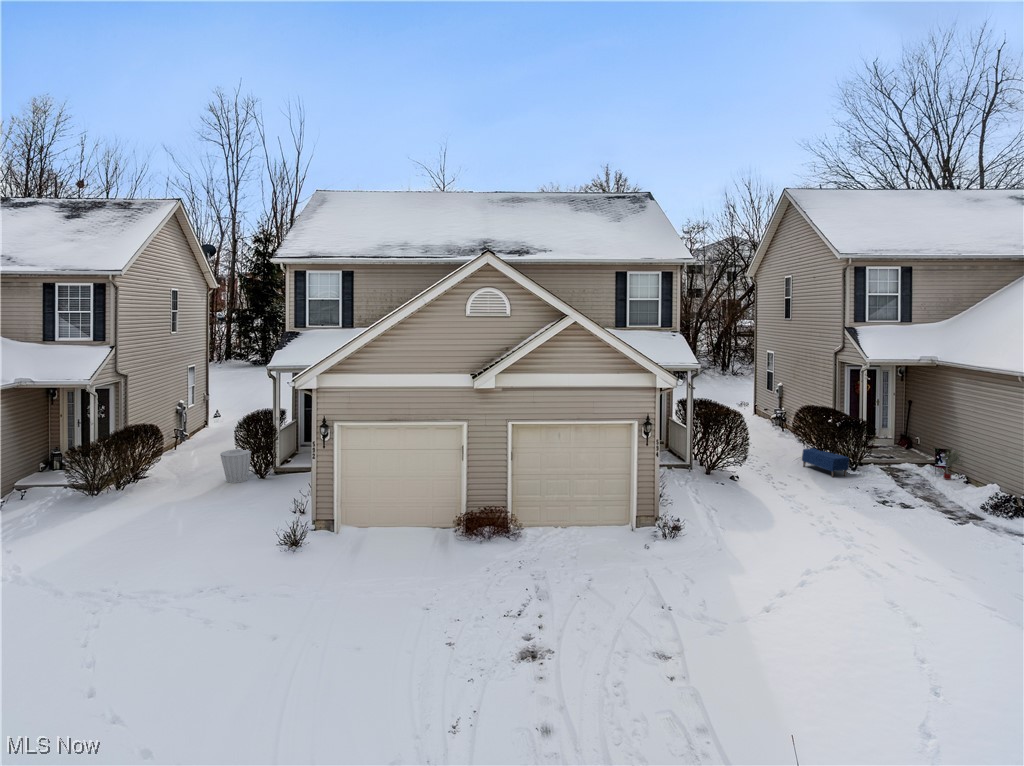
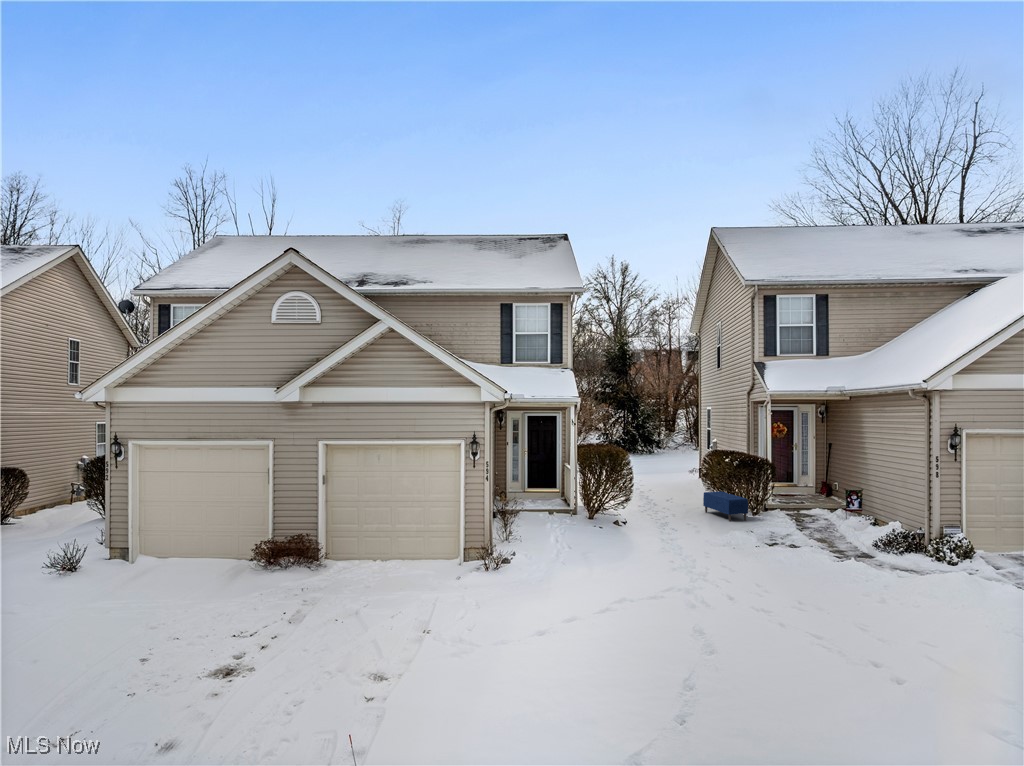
potted tree: present [942,447,963,480] -> none [851,486,875,524]
trash can: present [220,449,251,483] -> none [52,487,90,524]

